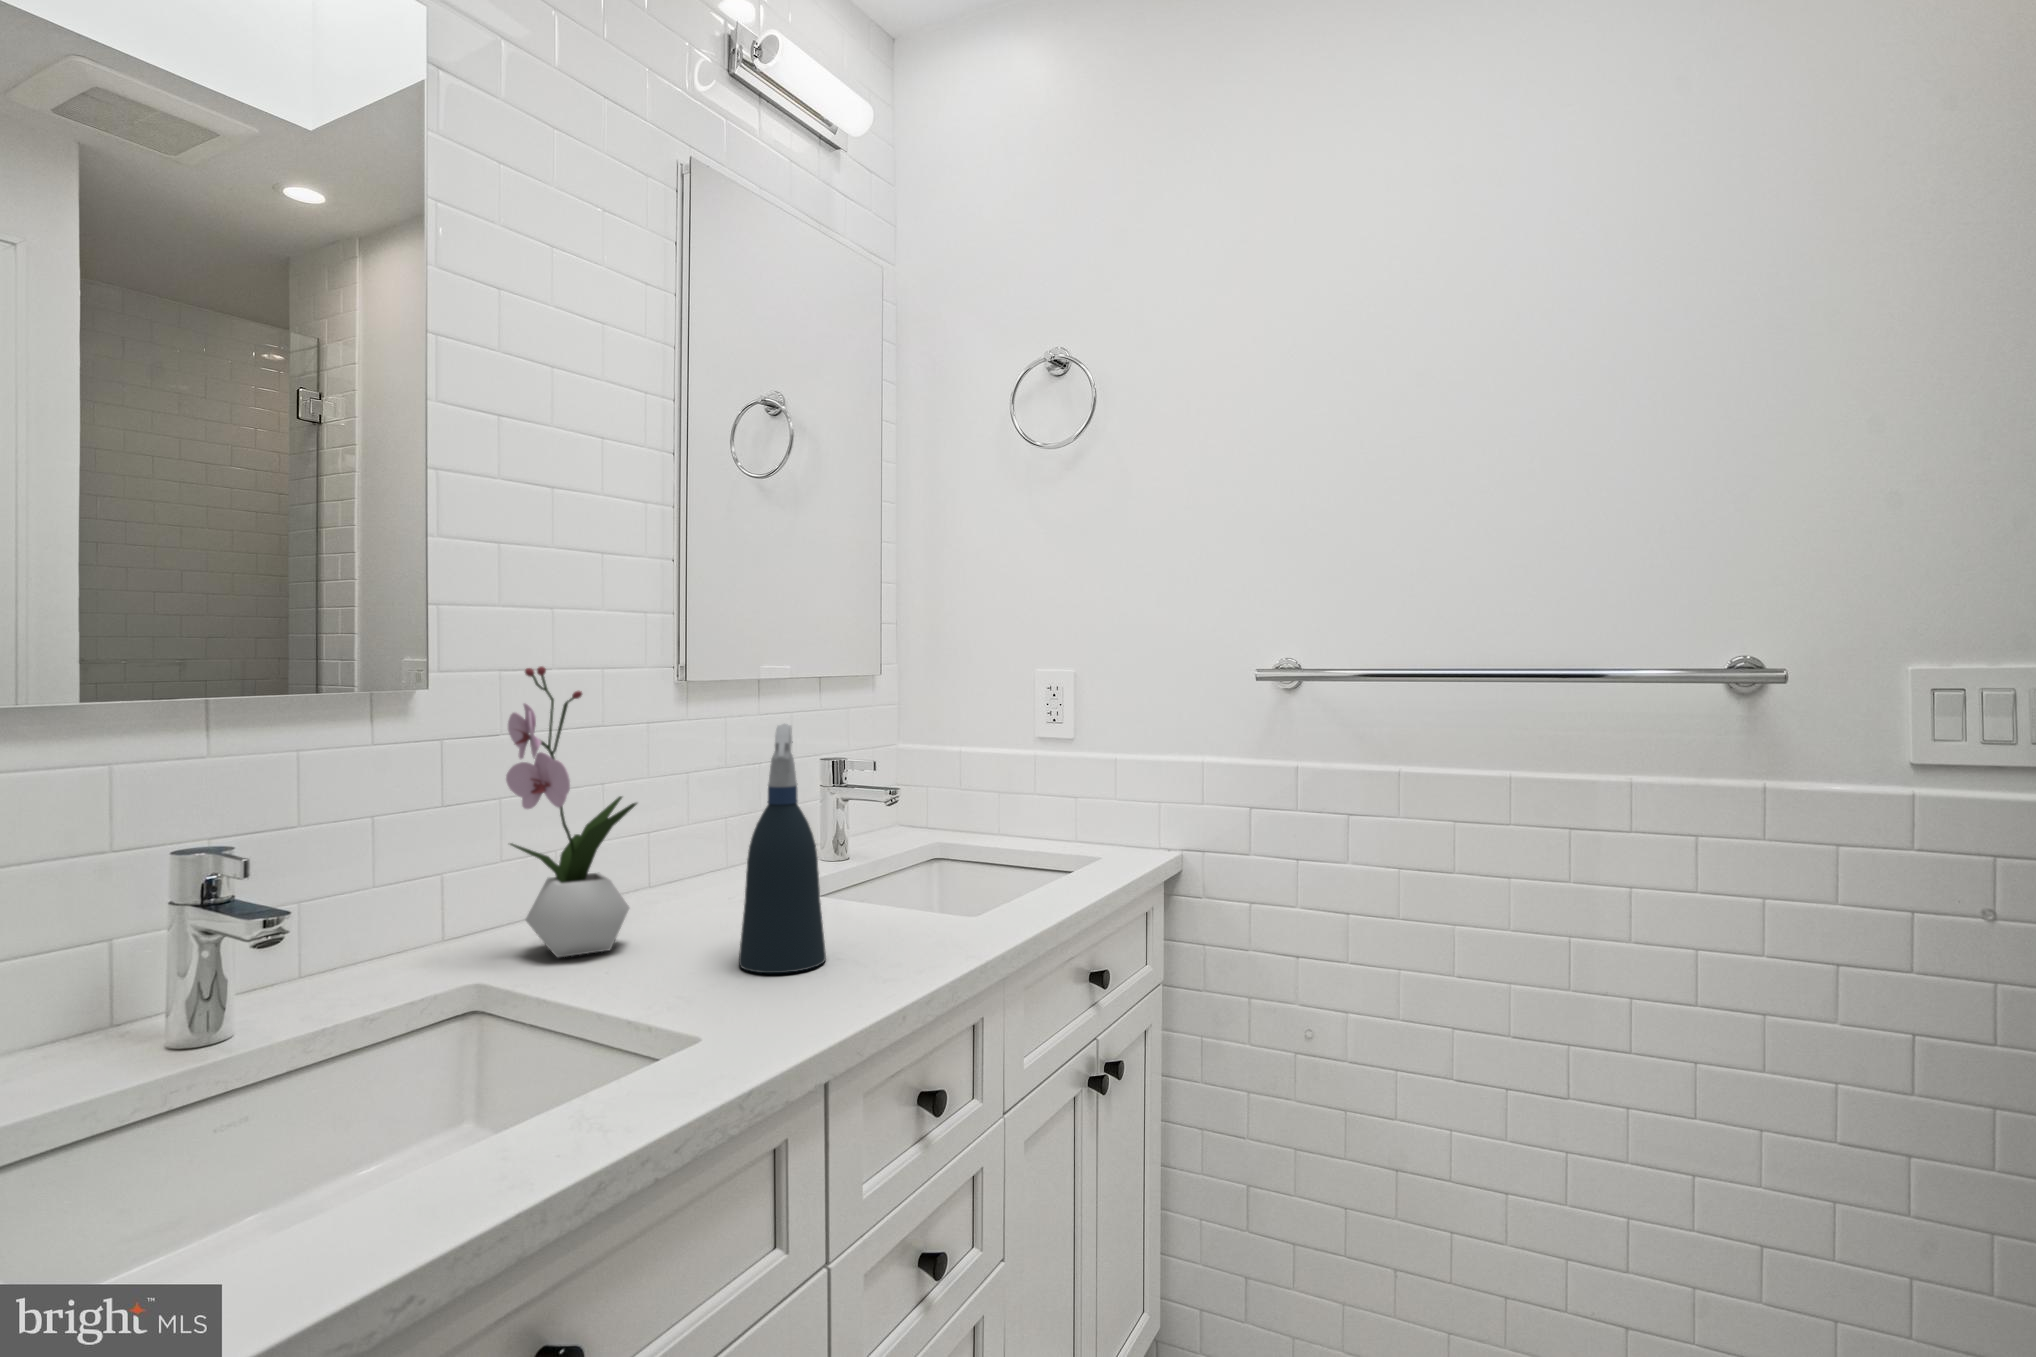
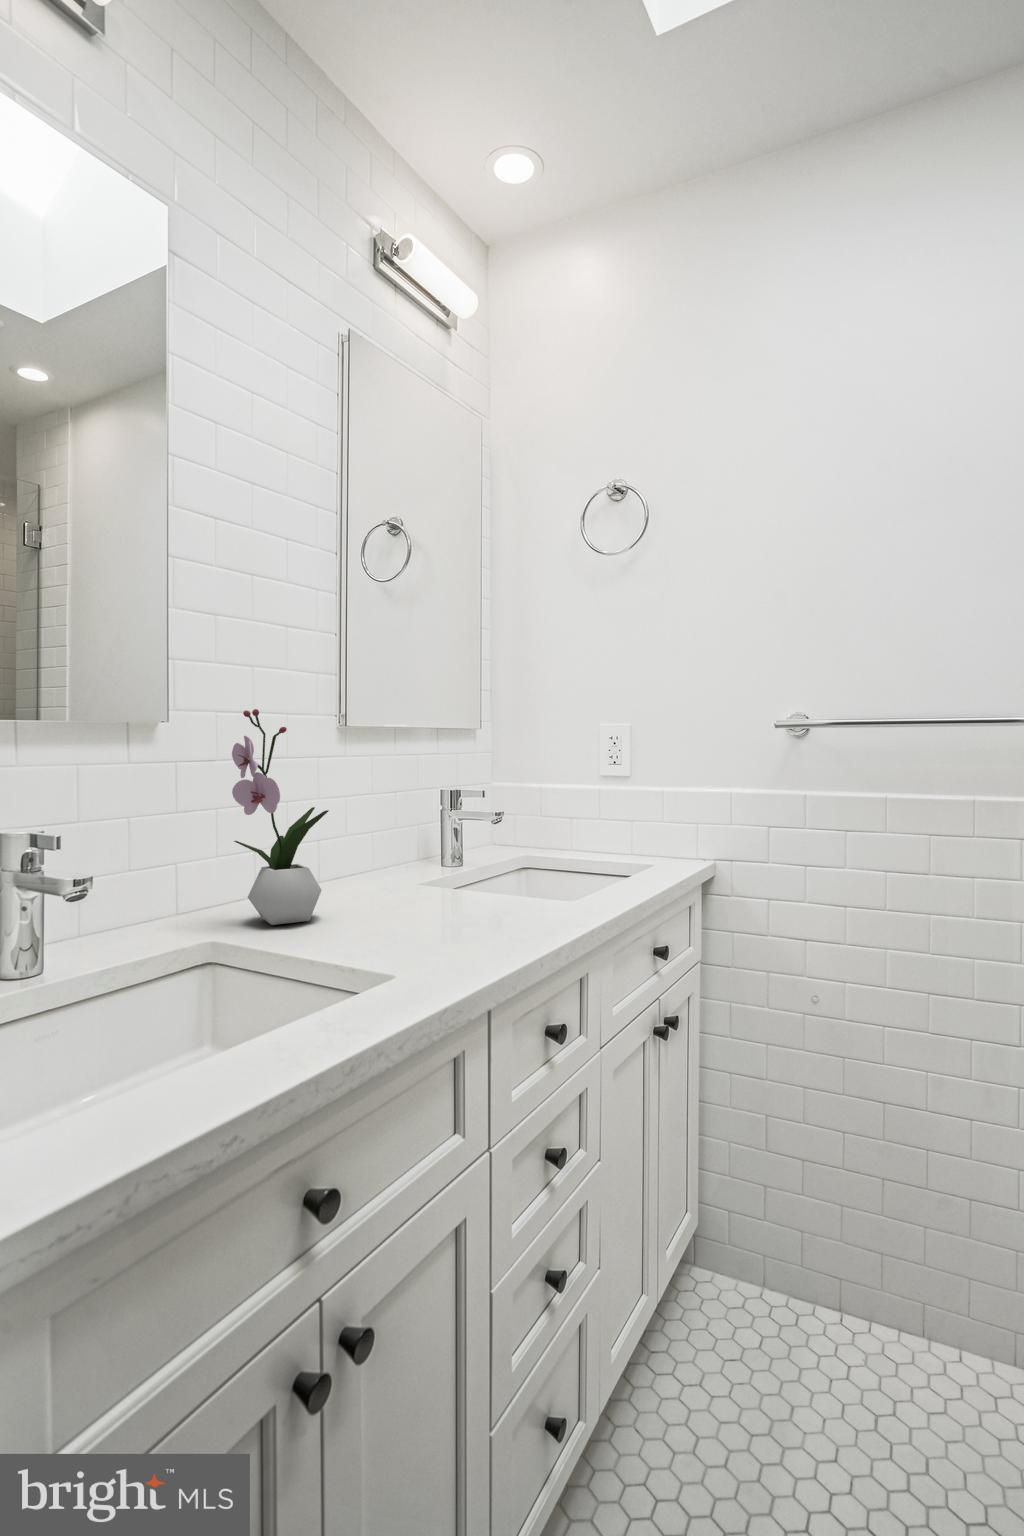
spray bottle: present [739,724,826,973] -> none [407,751,471,936]

